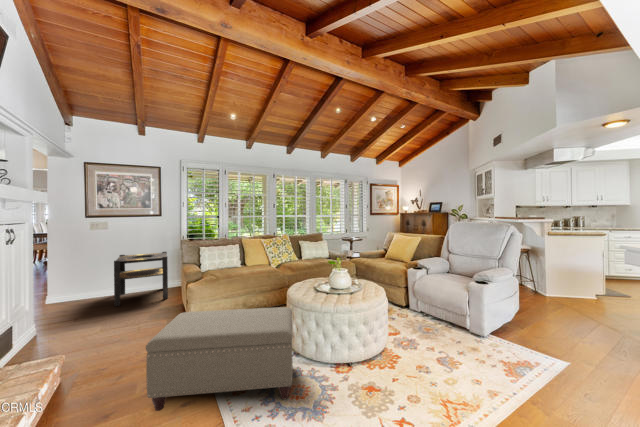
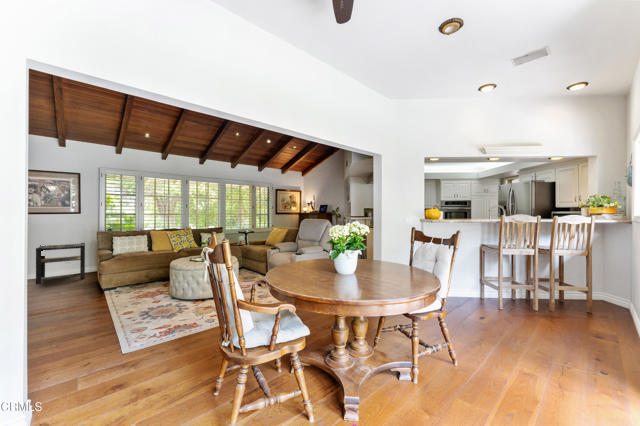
ottoman: present [146,307,293,411] -> none [65,268,169,321]

